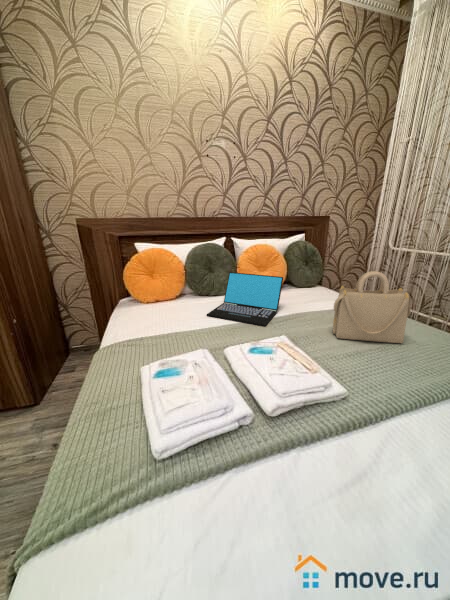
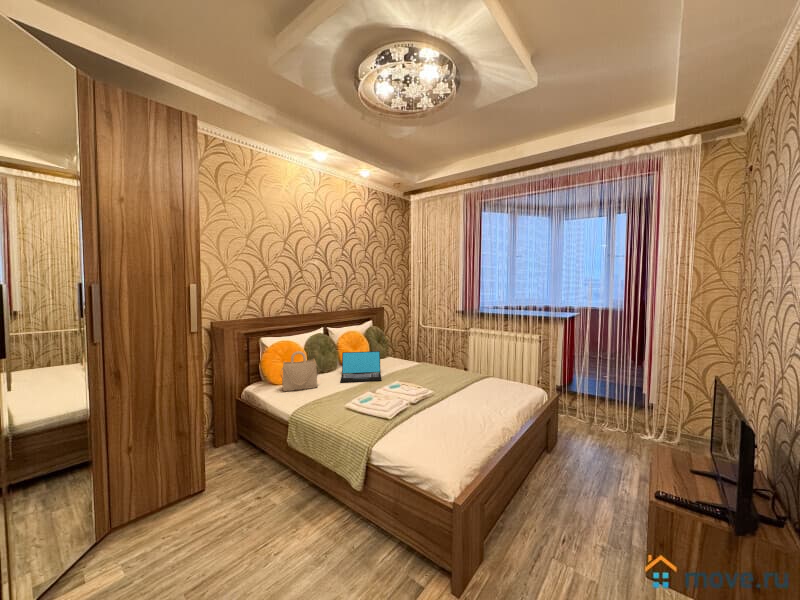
handbag: present [333,271,410,343] -> present [281,351,319,391]

